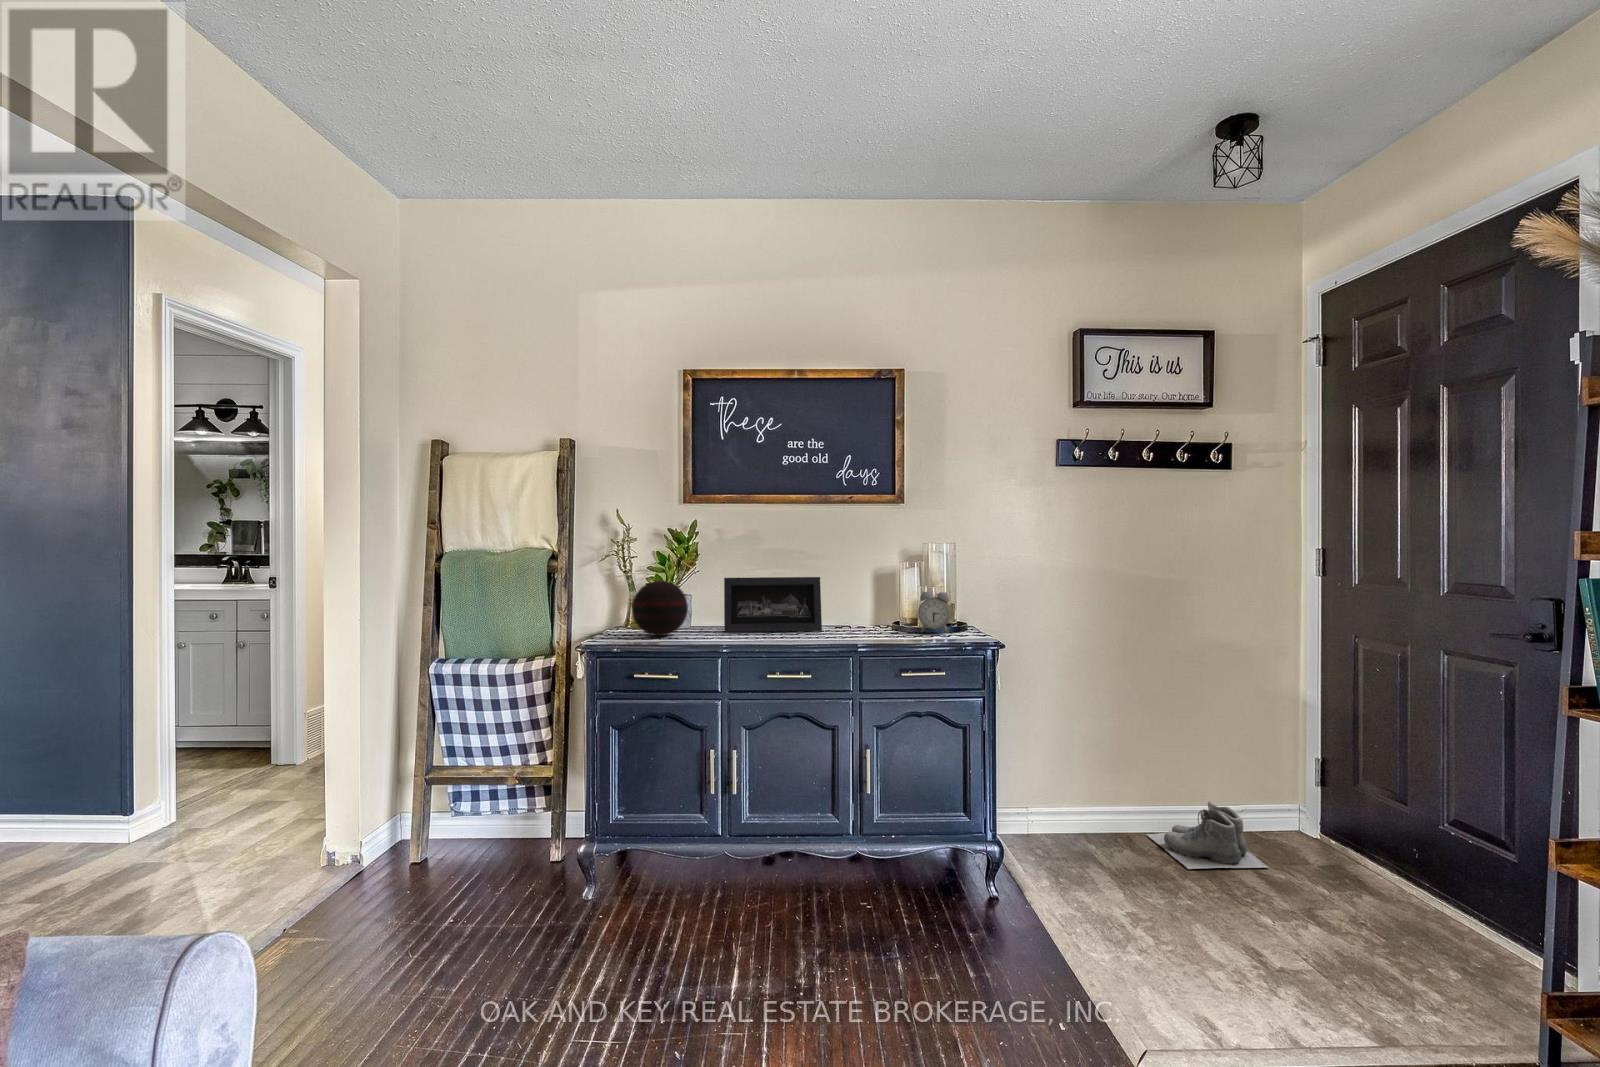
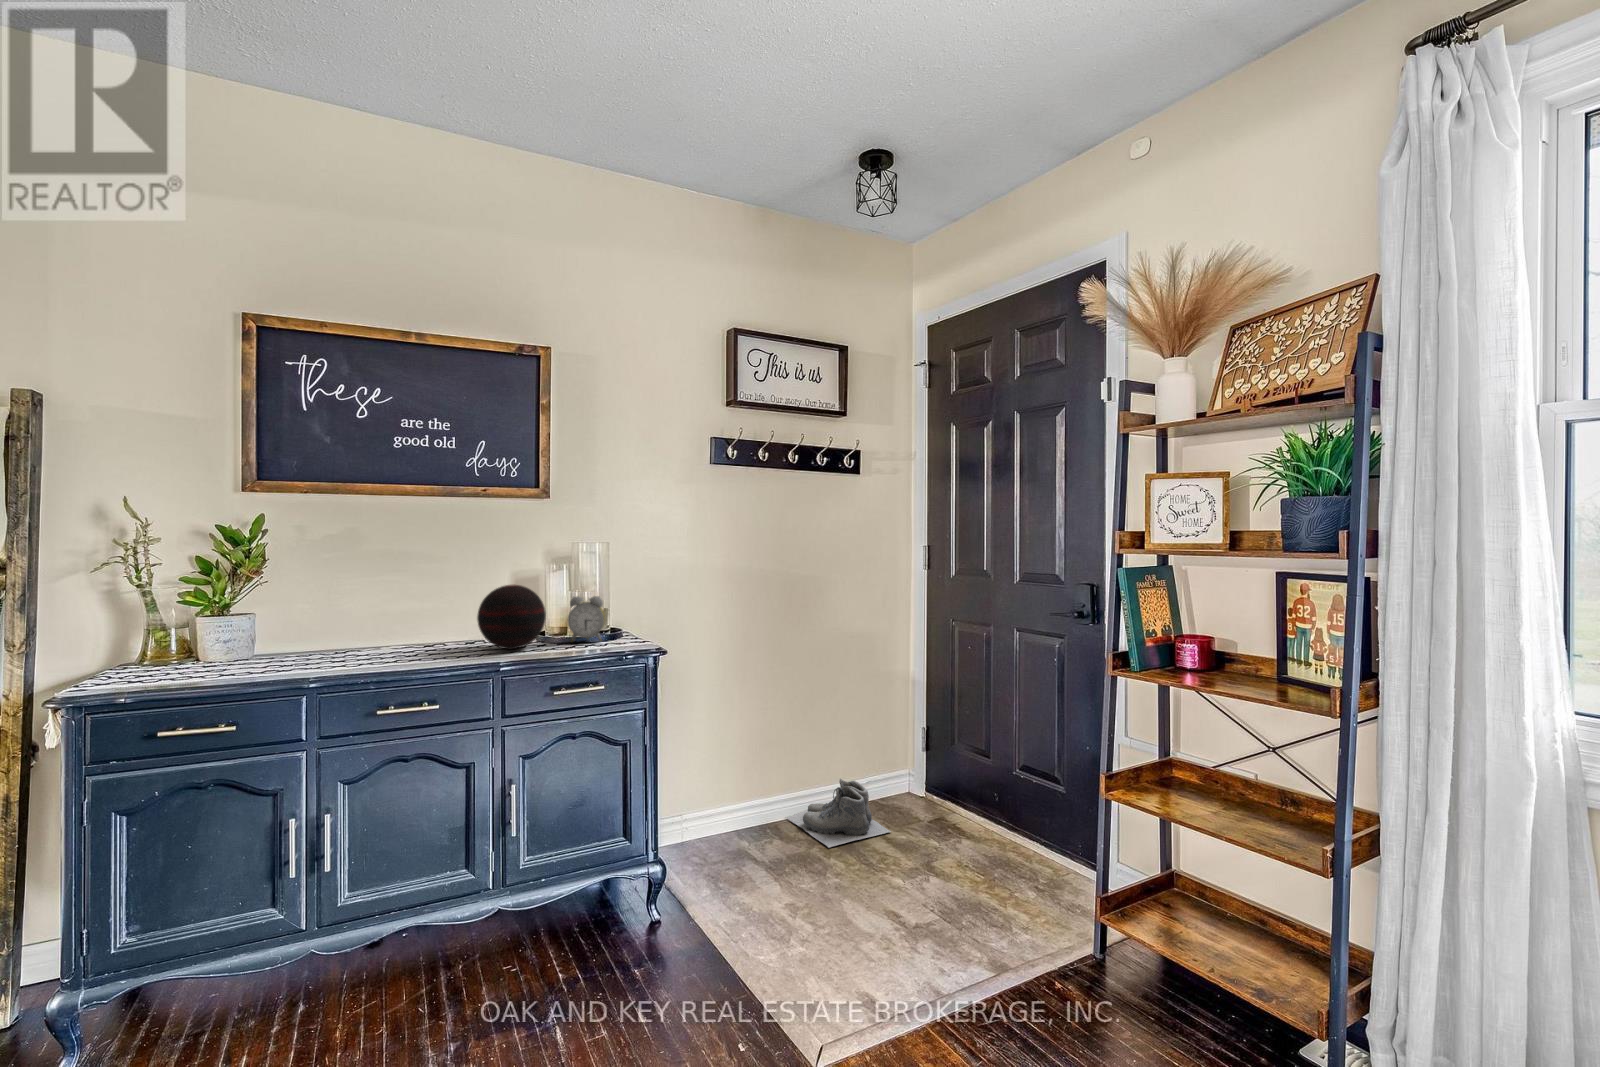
picture frame: present [724,577,822,632] -> none [309,583,448,659]
decorative orb: present [632,580,688,636] -> present [477,585,546,649]

